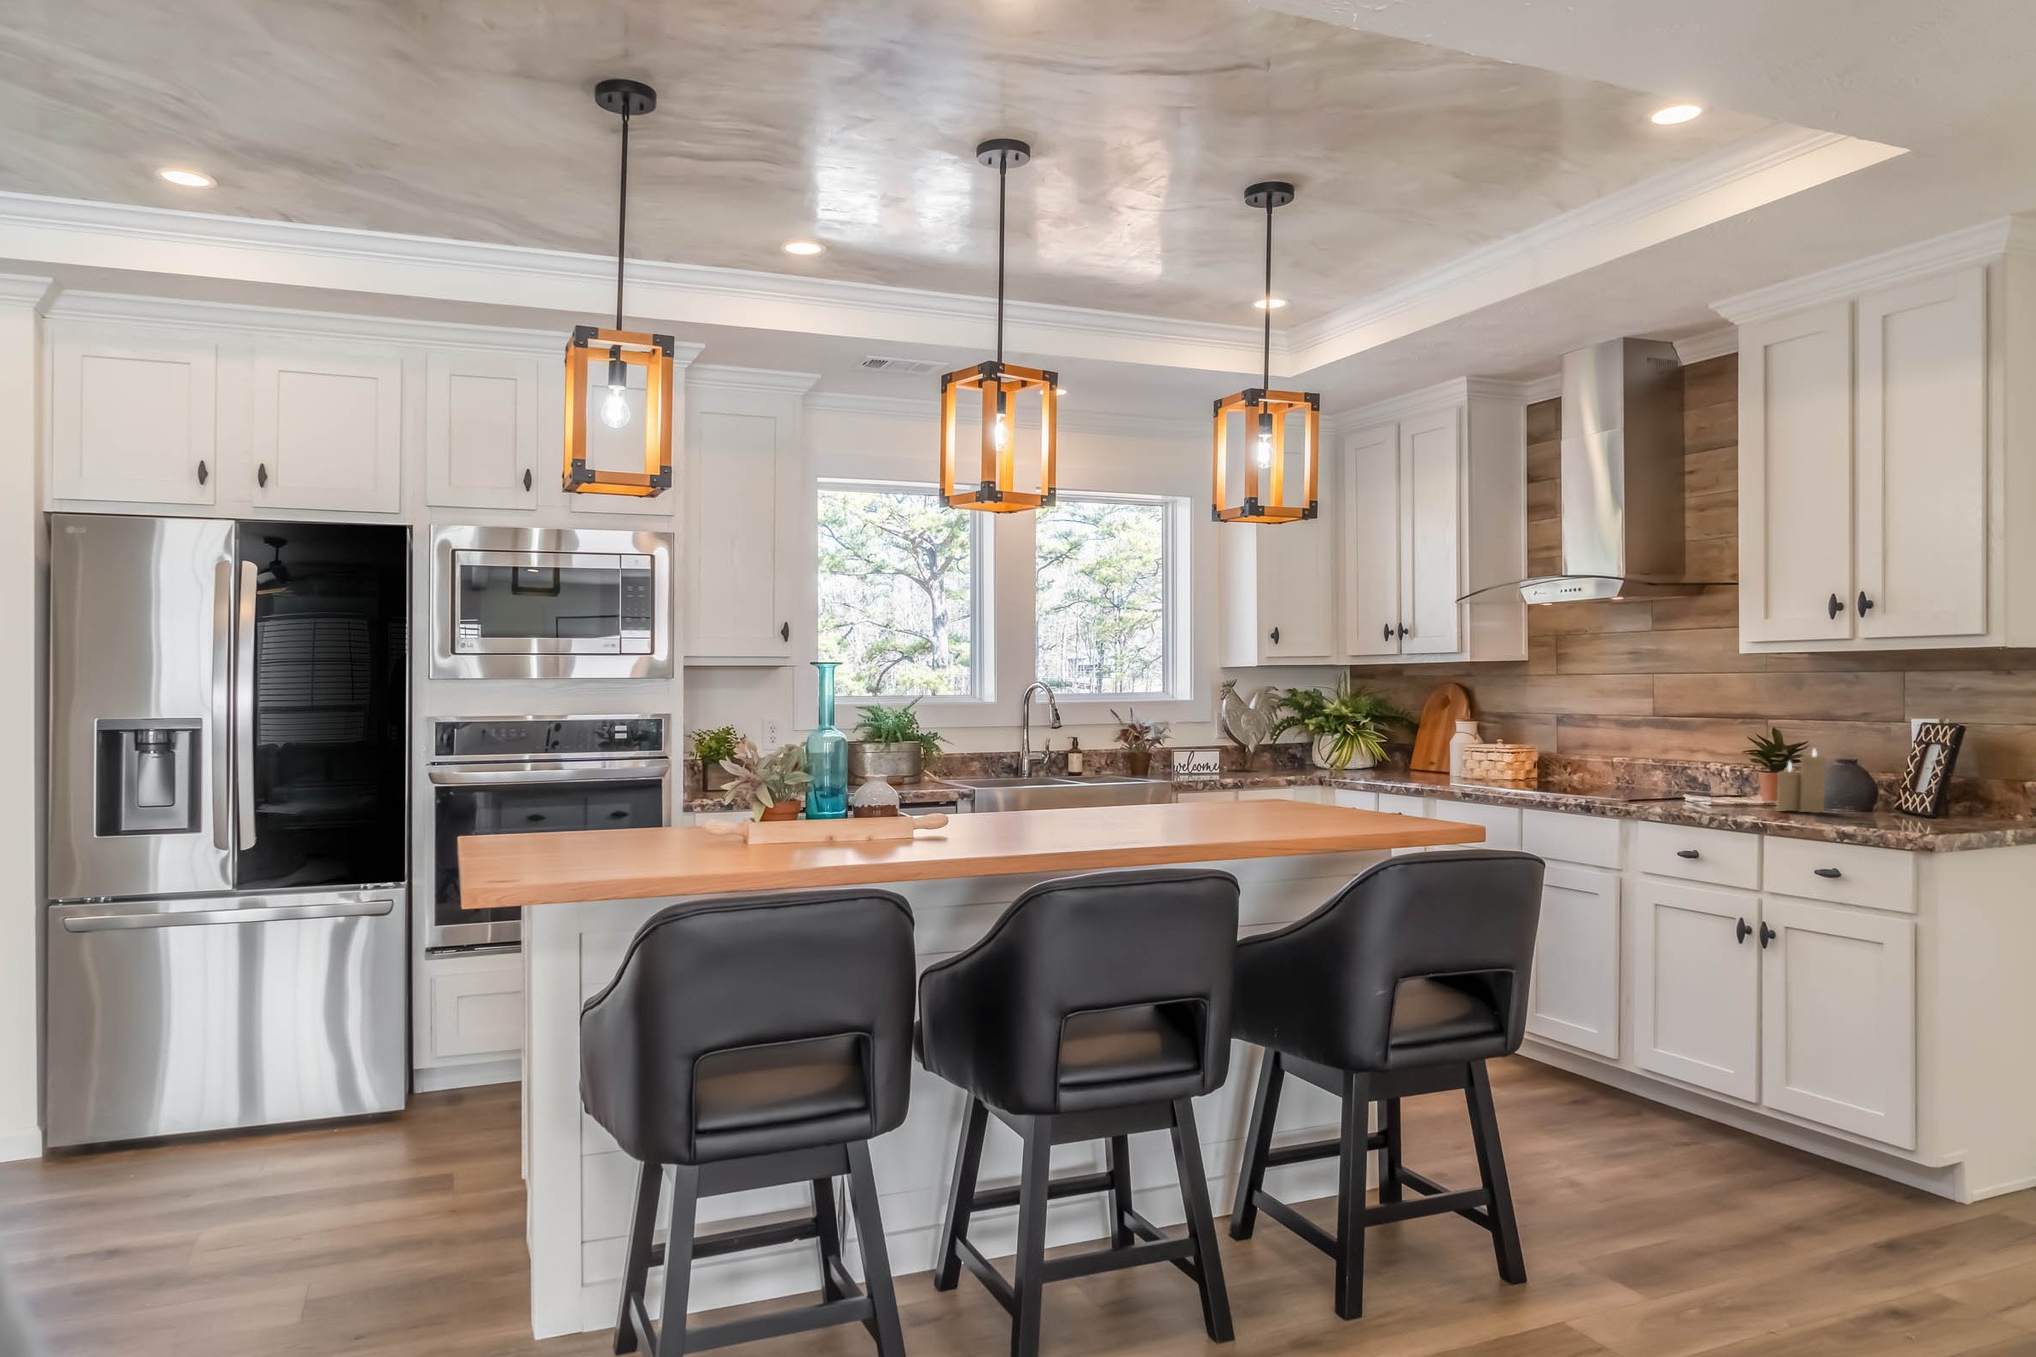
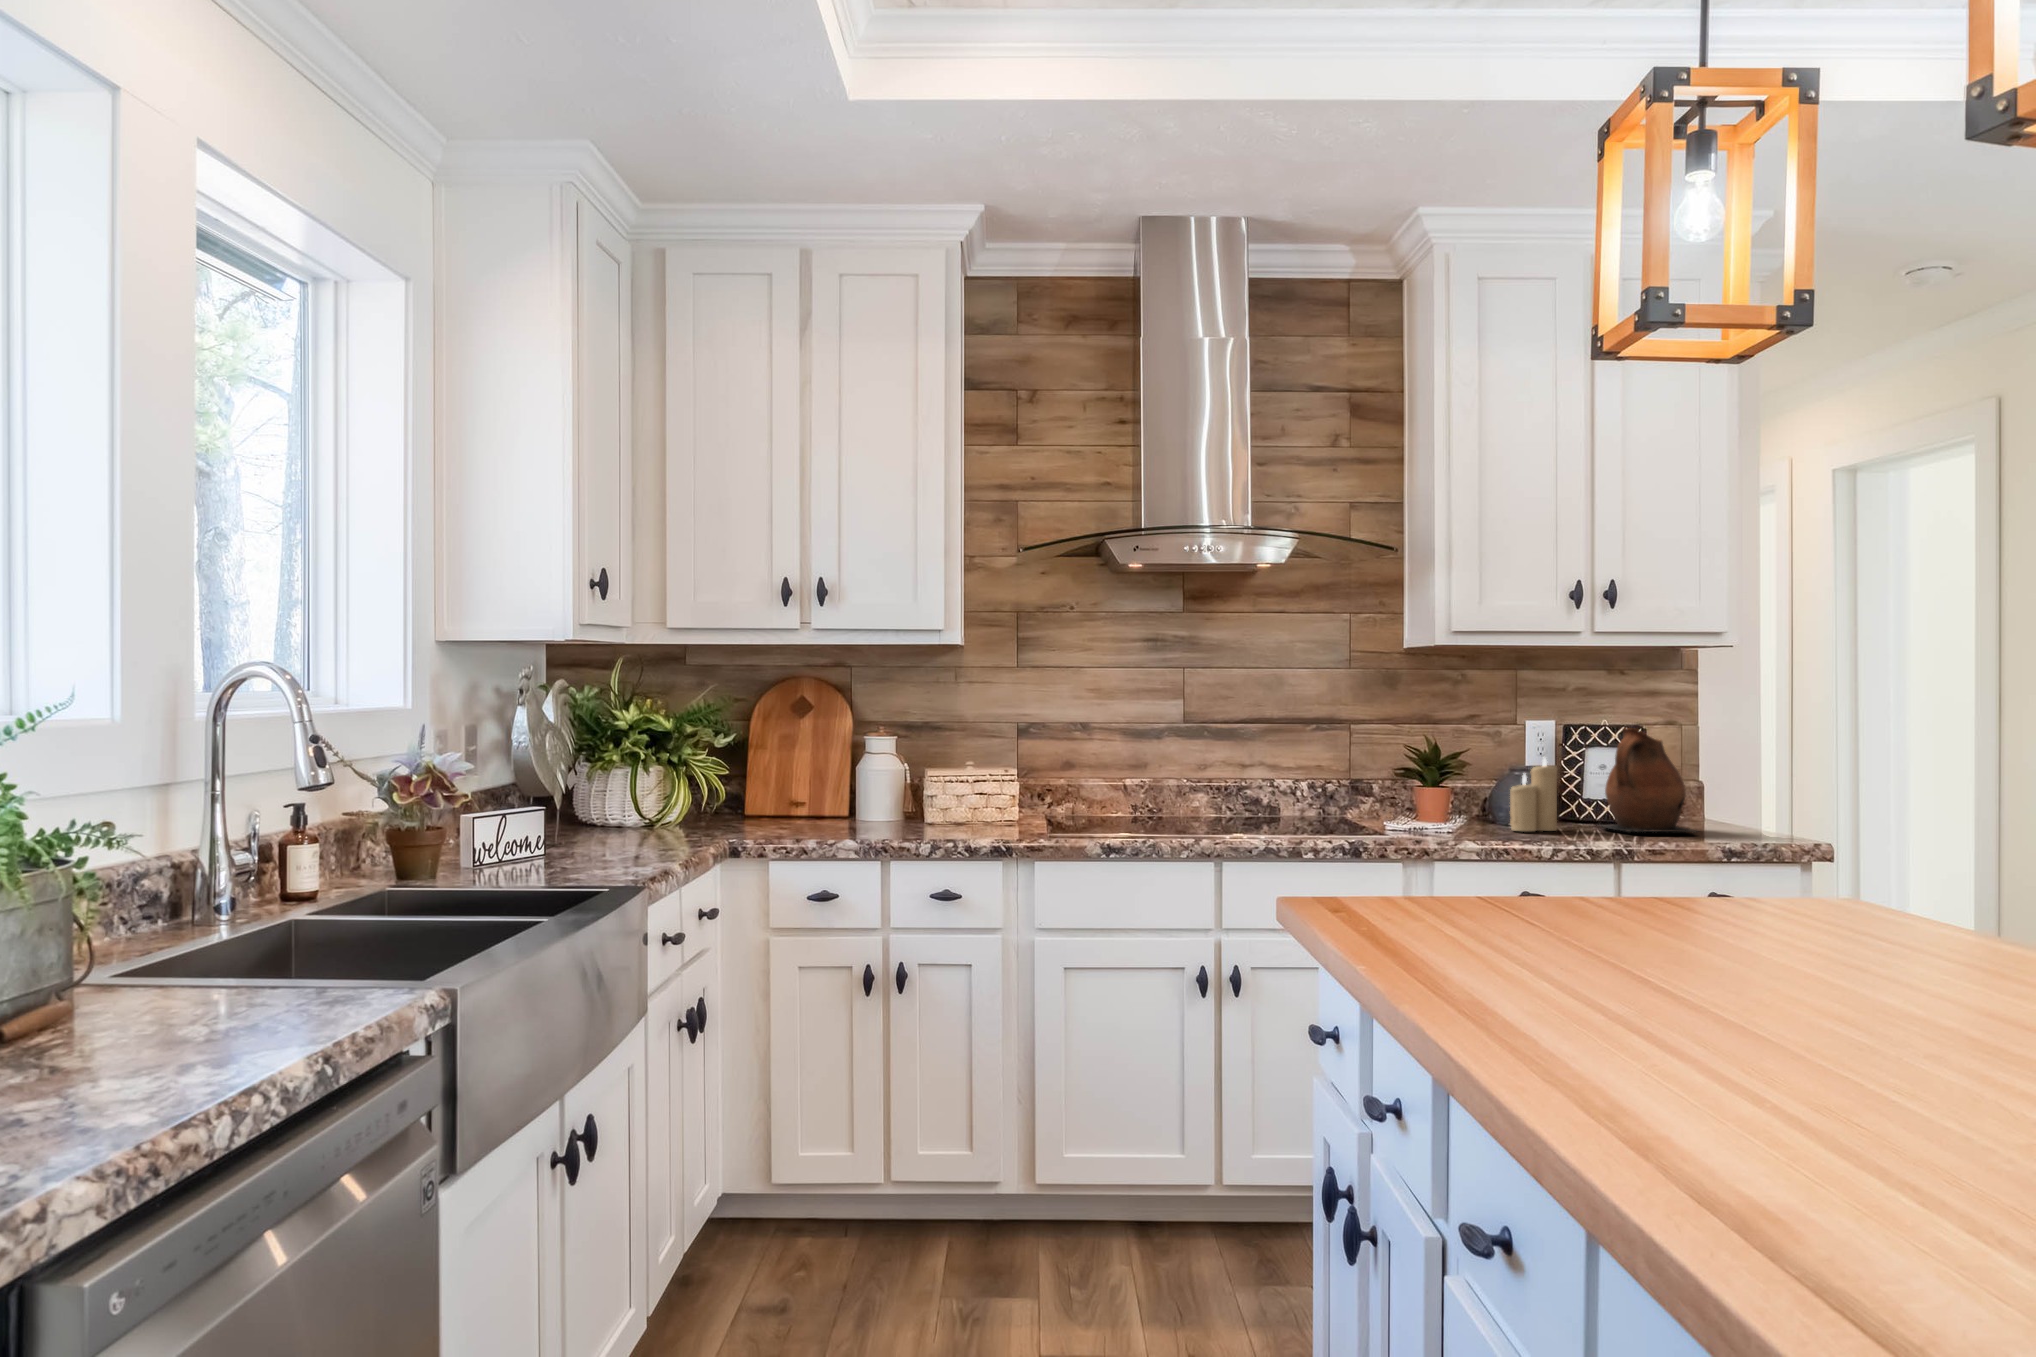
ceramic pitcher: none [1840,724,1949,822] -> present [1601,728,1698,833]

